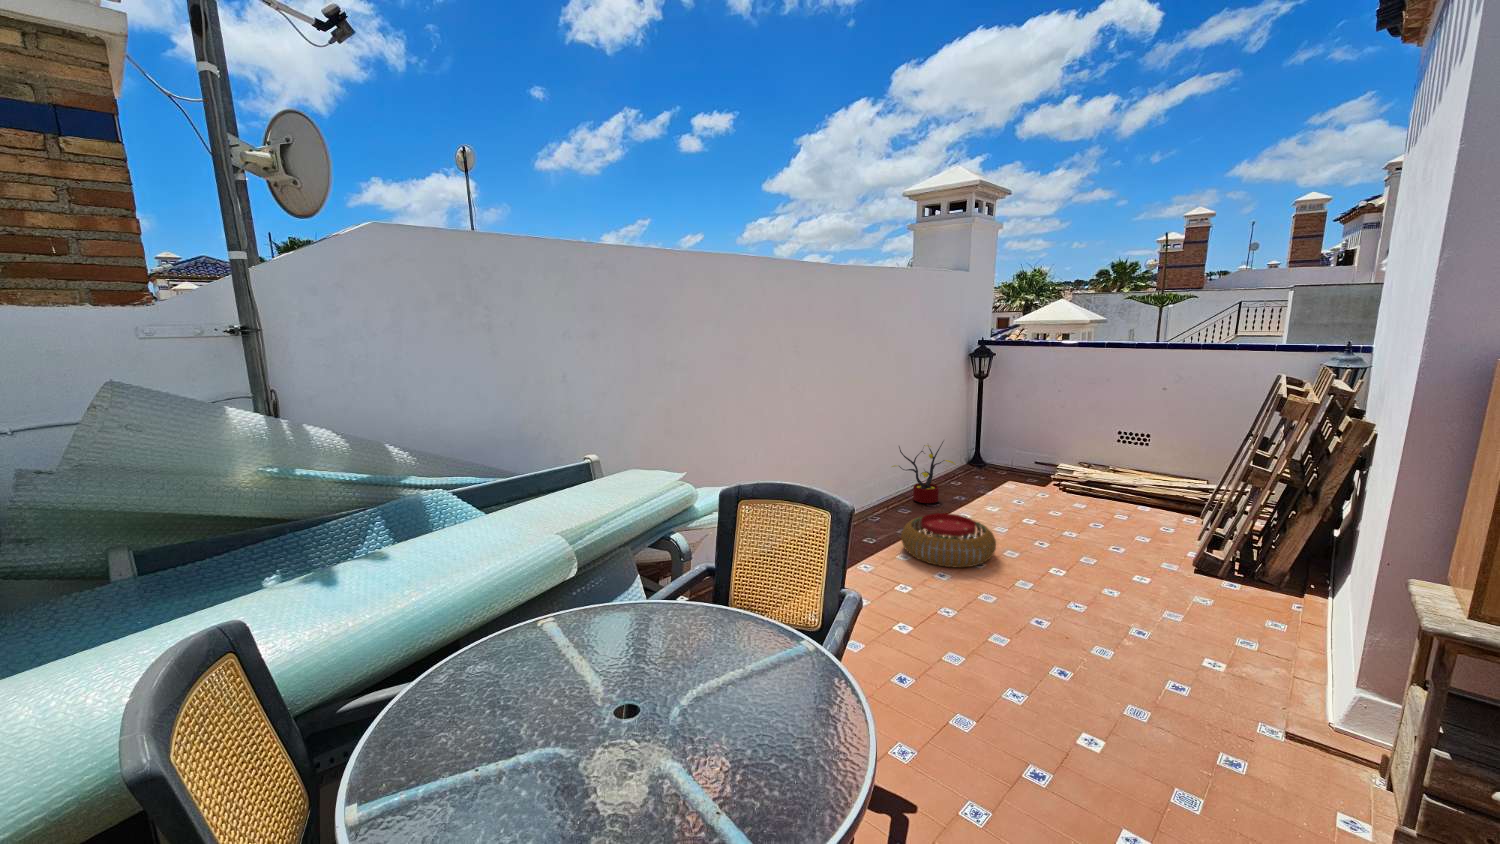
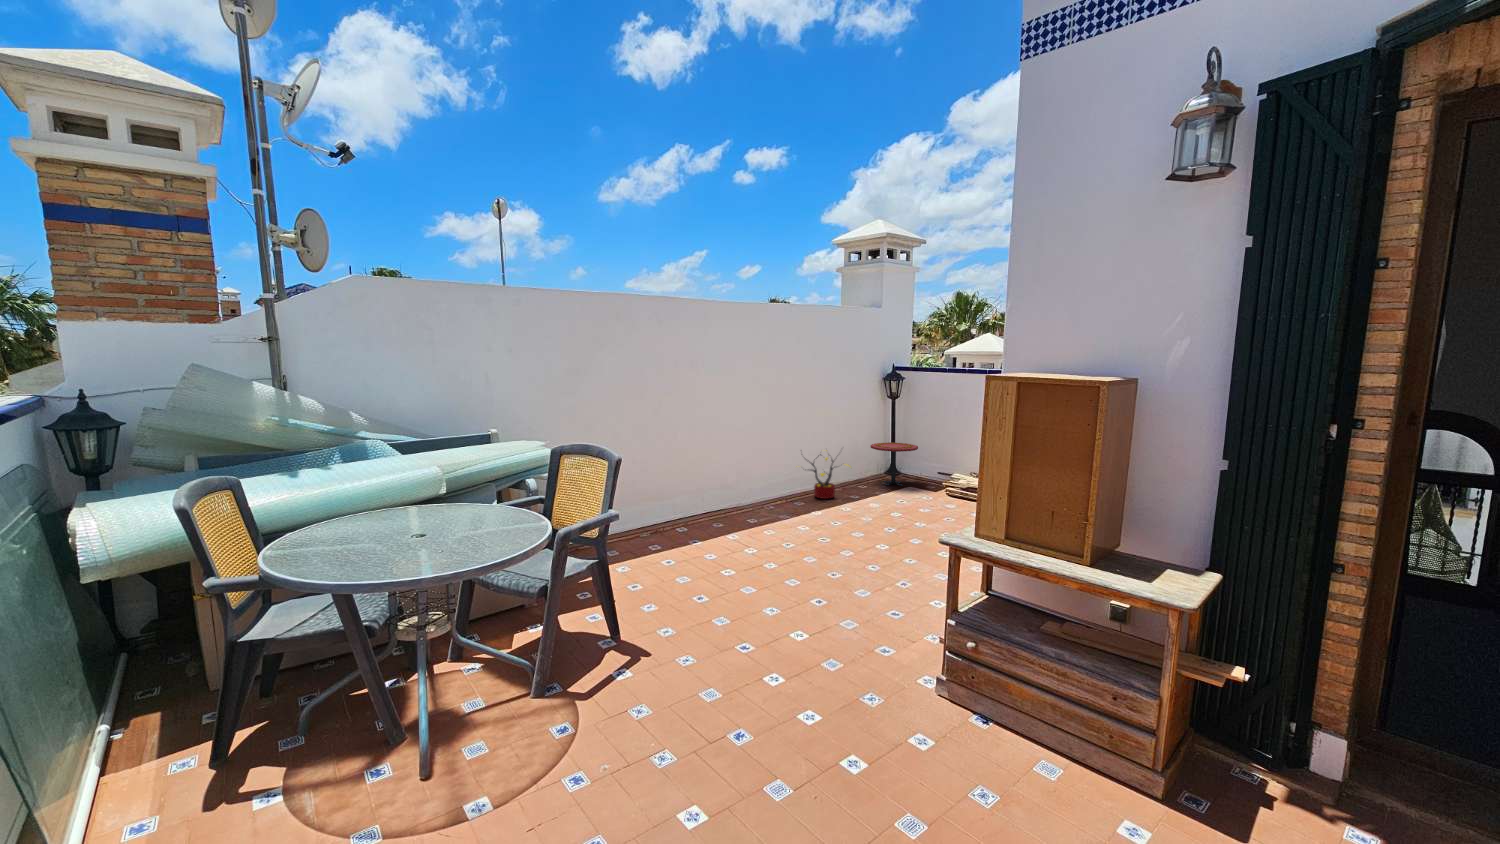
side table: none [959,430,1017,481] -> present [871,442,918,486]
pouf: present [901,513,996,567] -> none [769,500,841,539]

